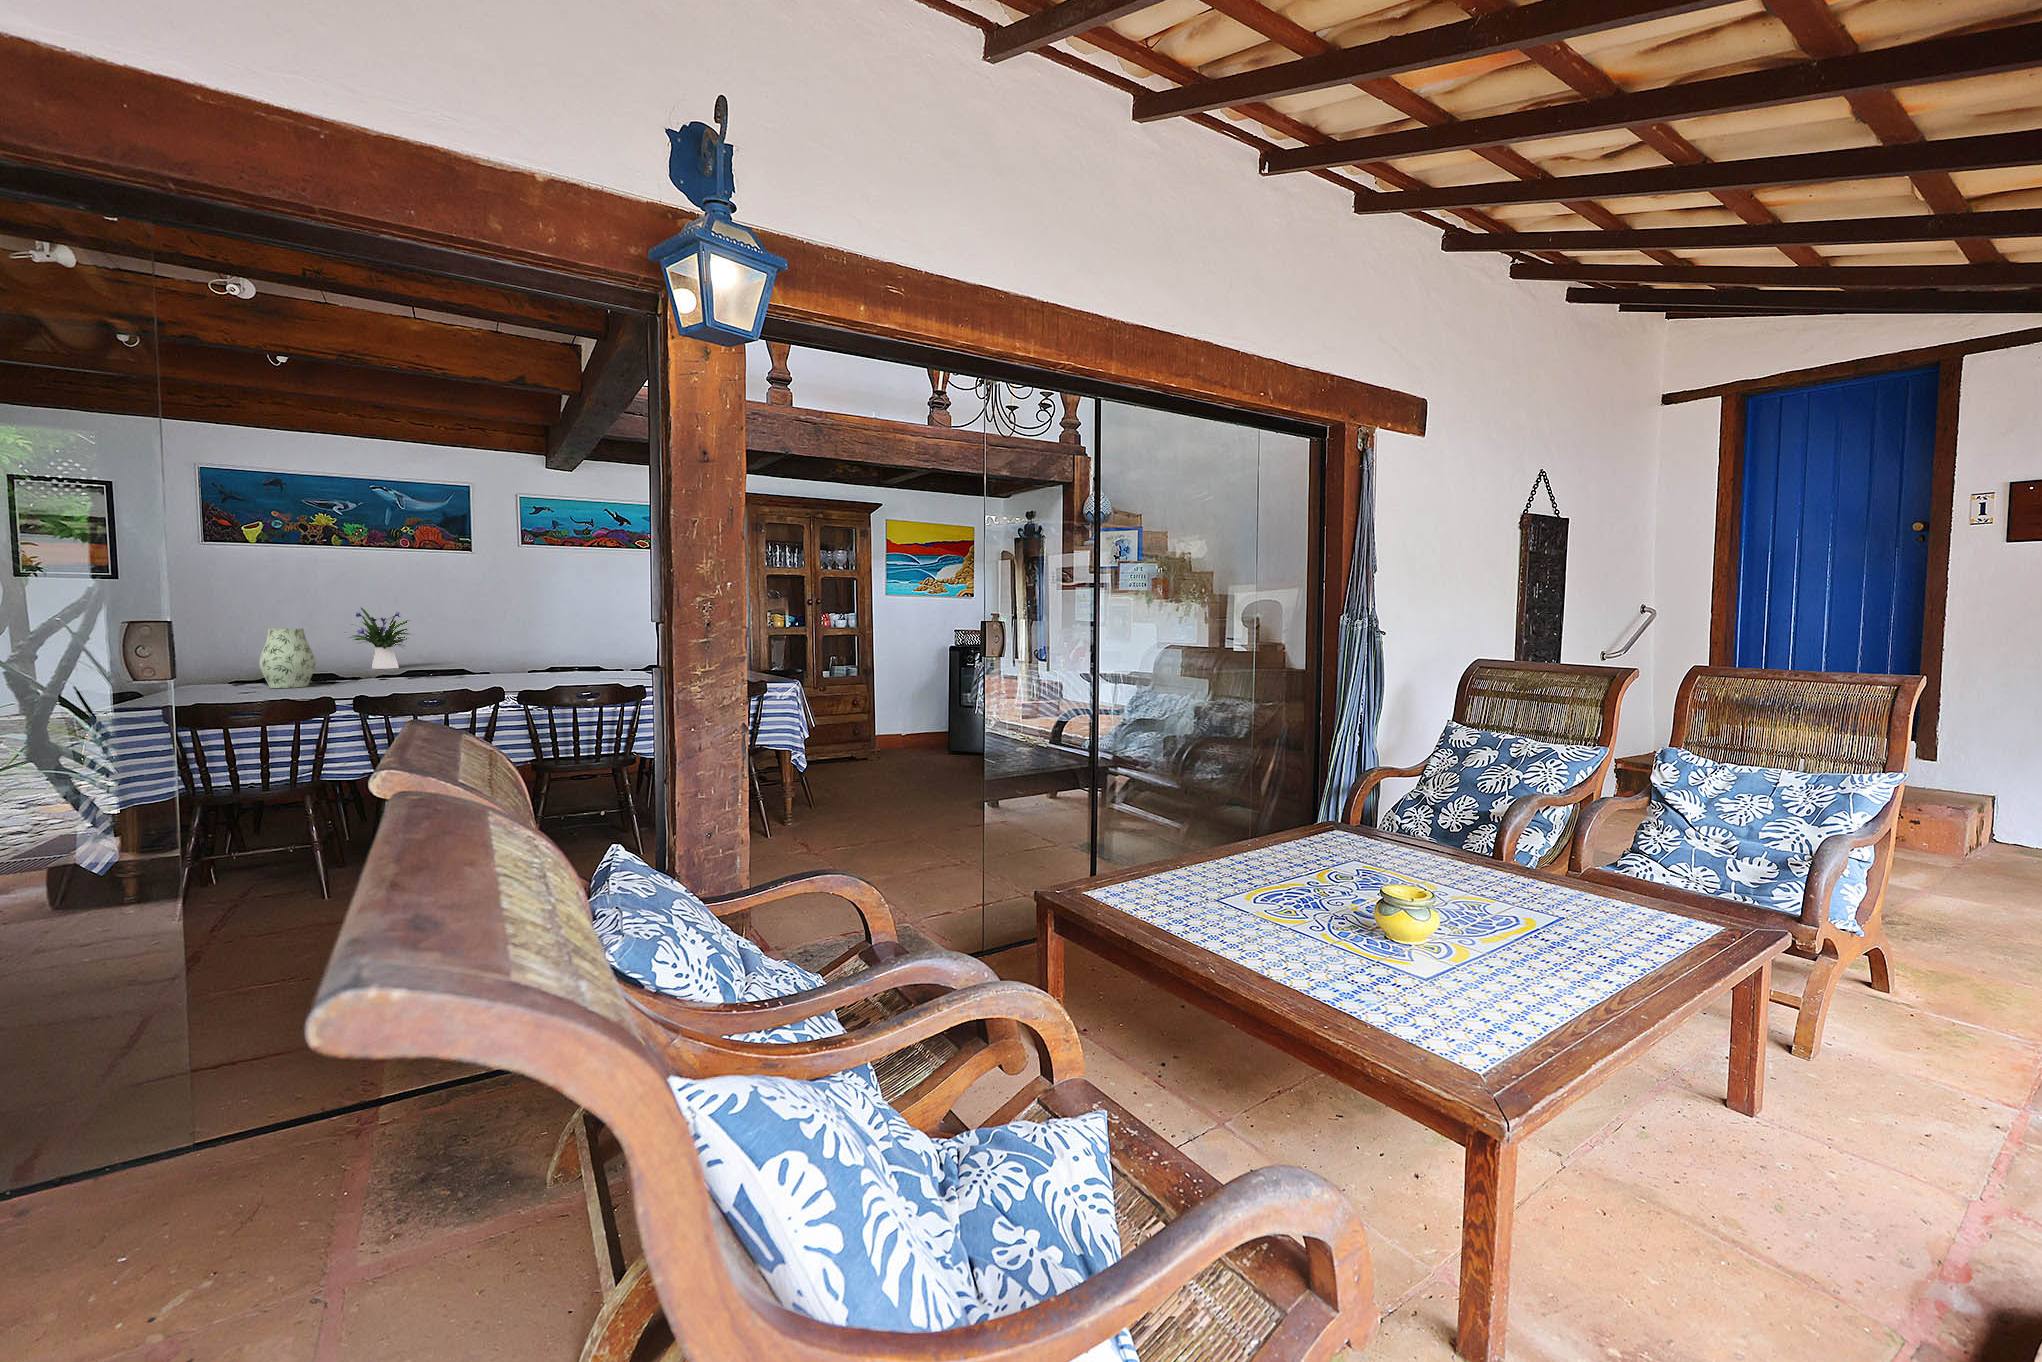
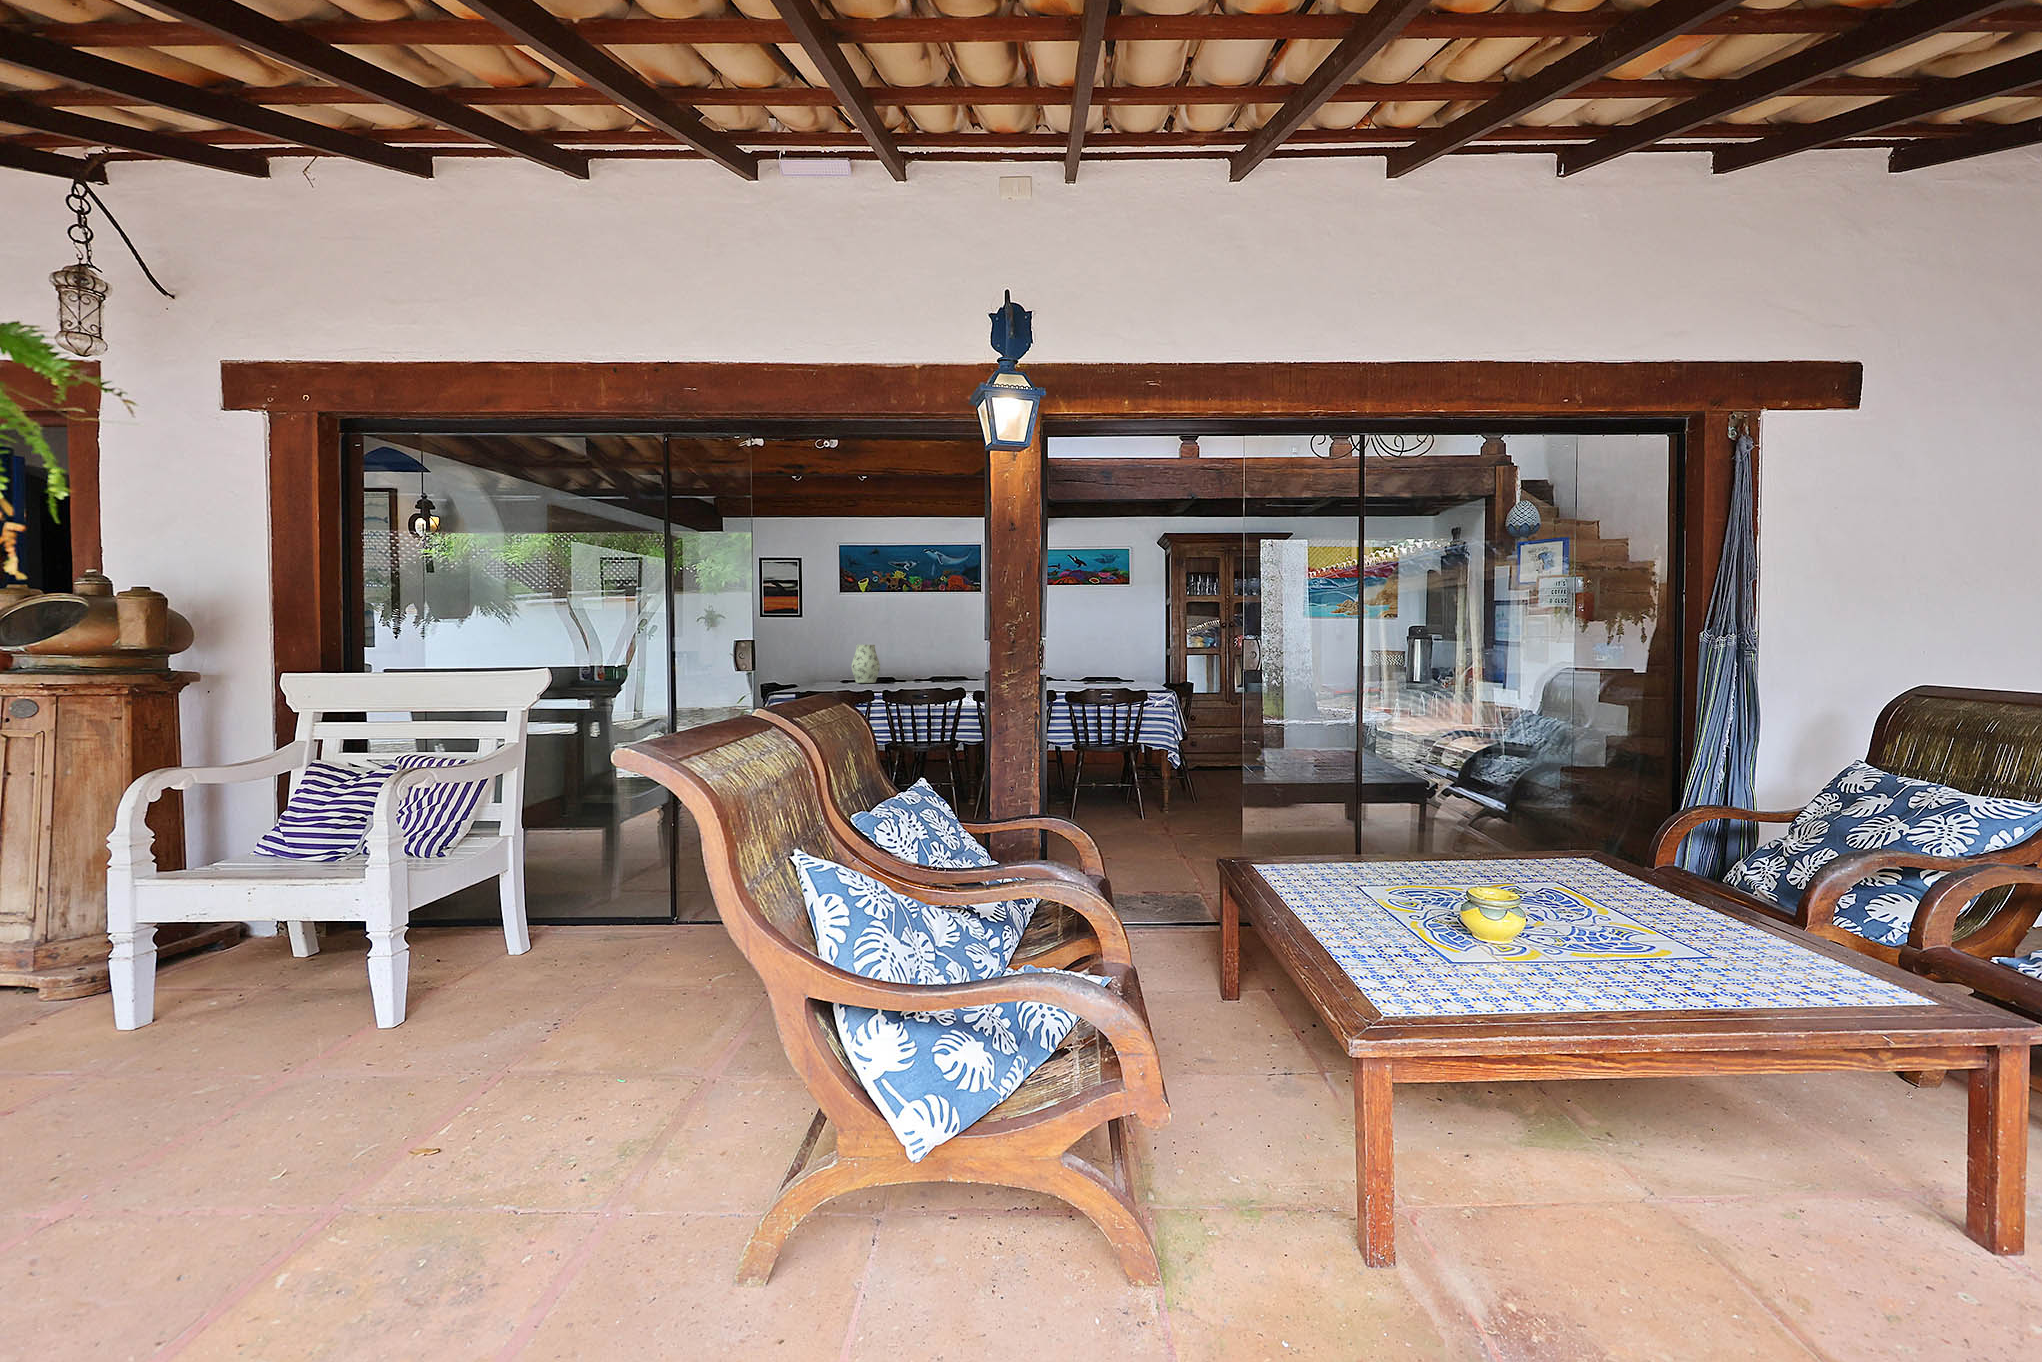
flower arrangement: present [350,608,409,669] -> none [907,632,947,675]

